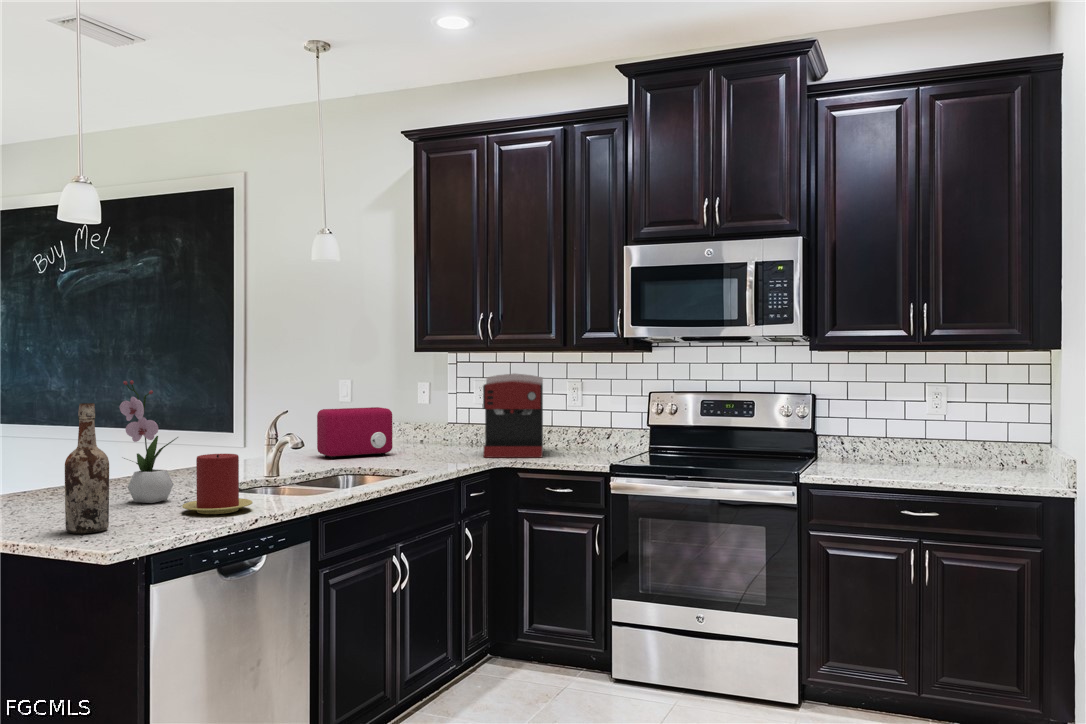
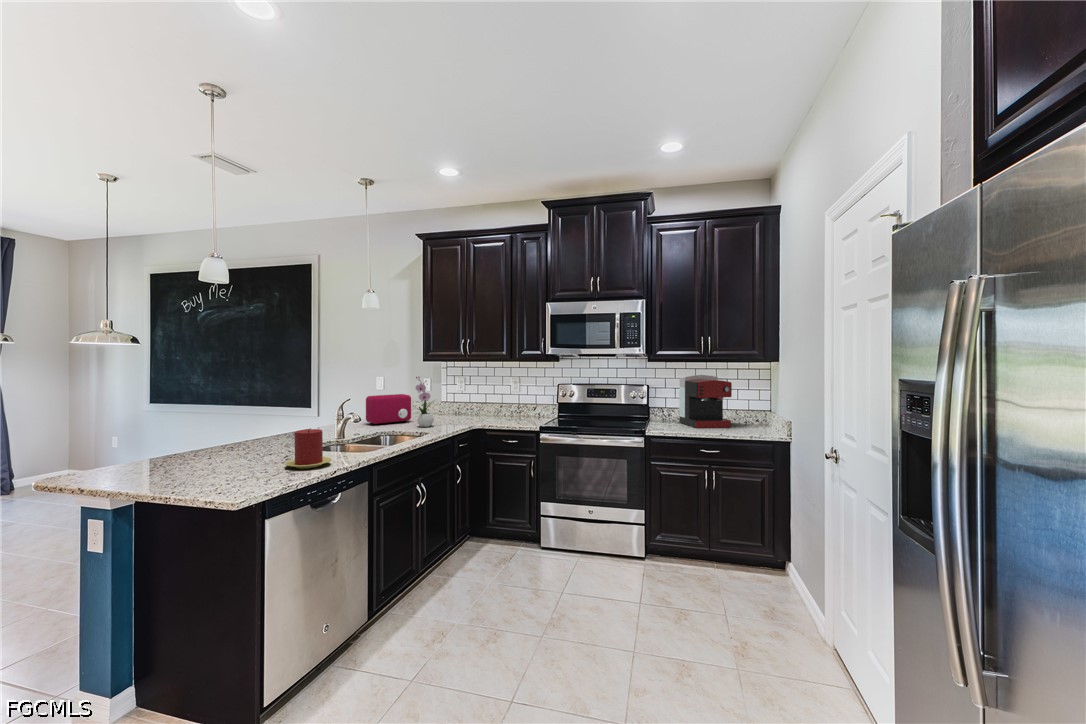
coffee maker: present [483,374,543,457] -> present [679,375,732,428]
flower arrangement: present [120,380,178,503] -> present [415,377,434,427]
wine bottle: present [65,403,109,534] -> none [204,401,236,487]

